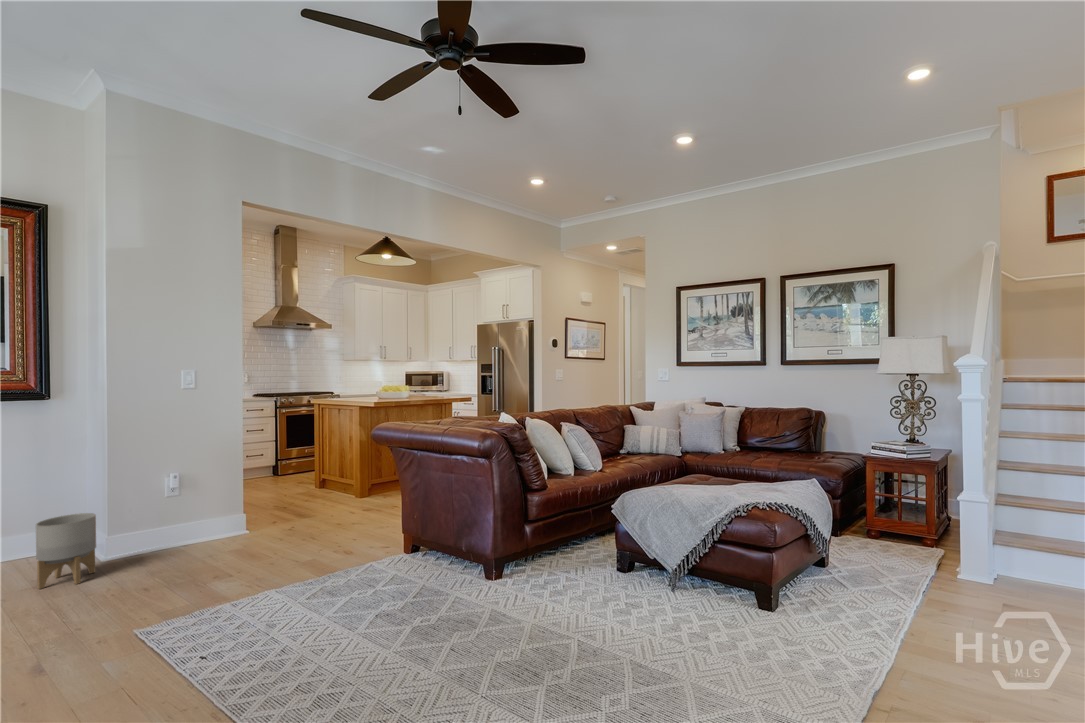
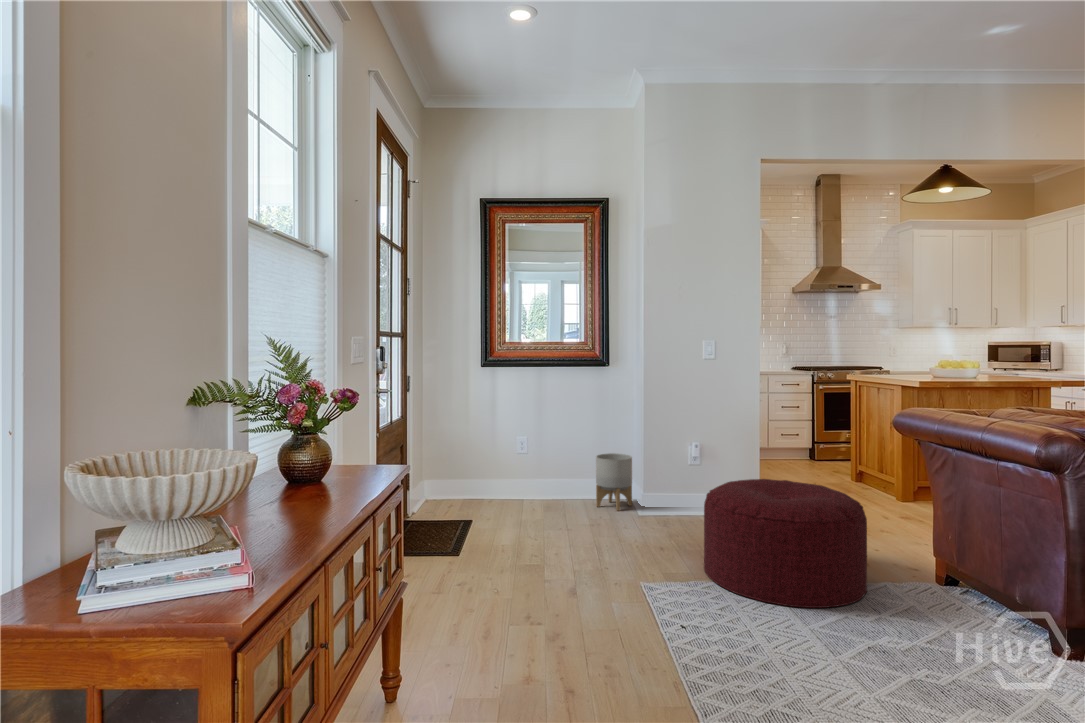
ottoman: none [225,498,371,616] -> present [704,479,867,608]

